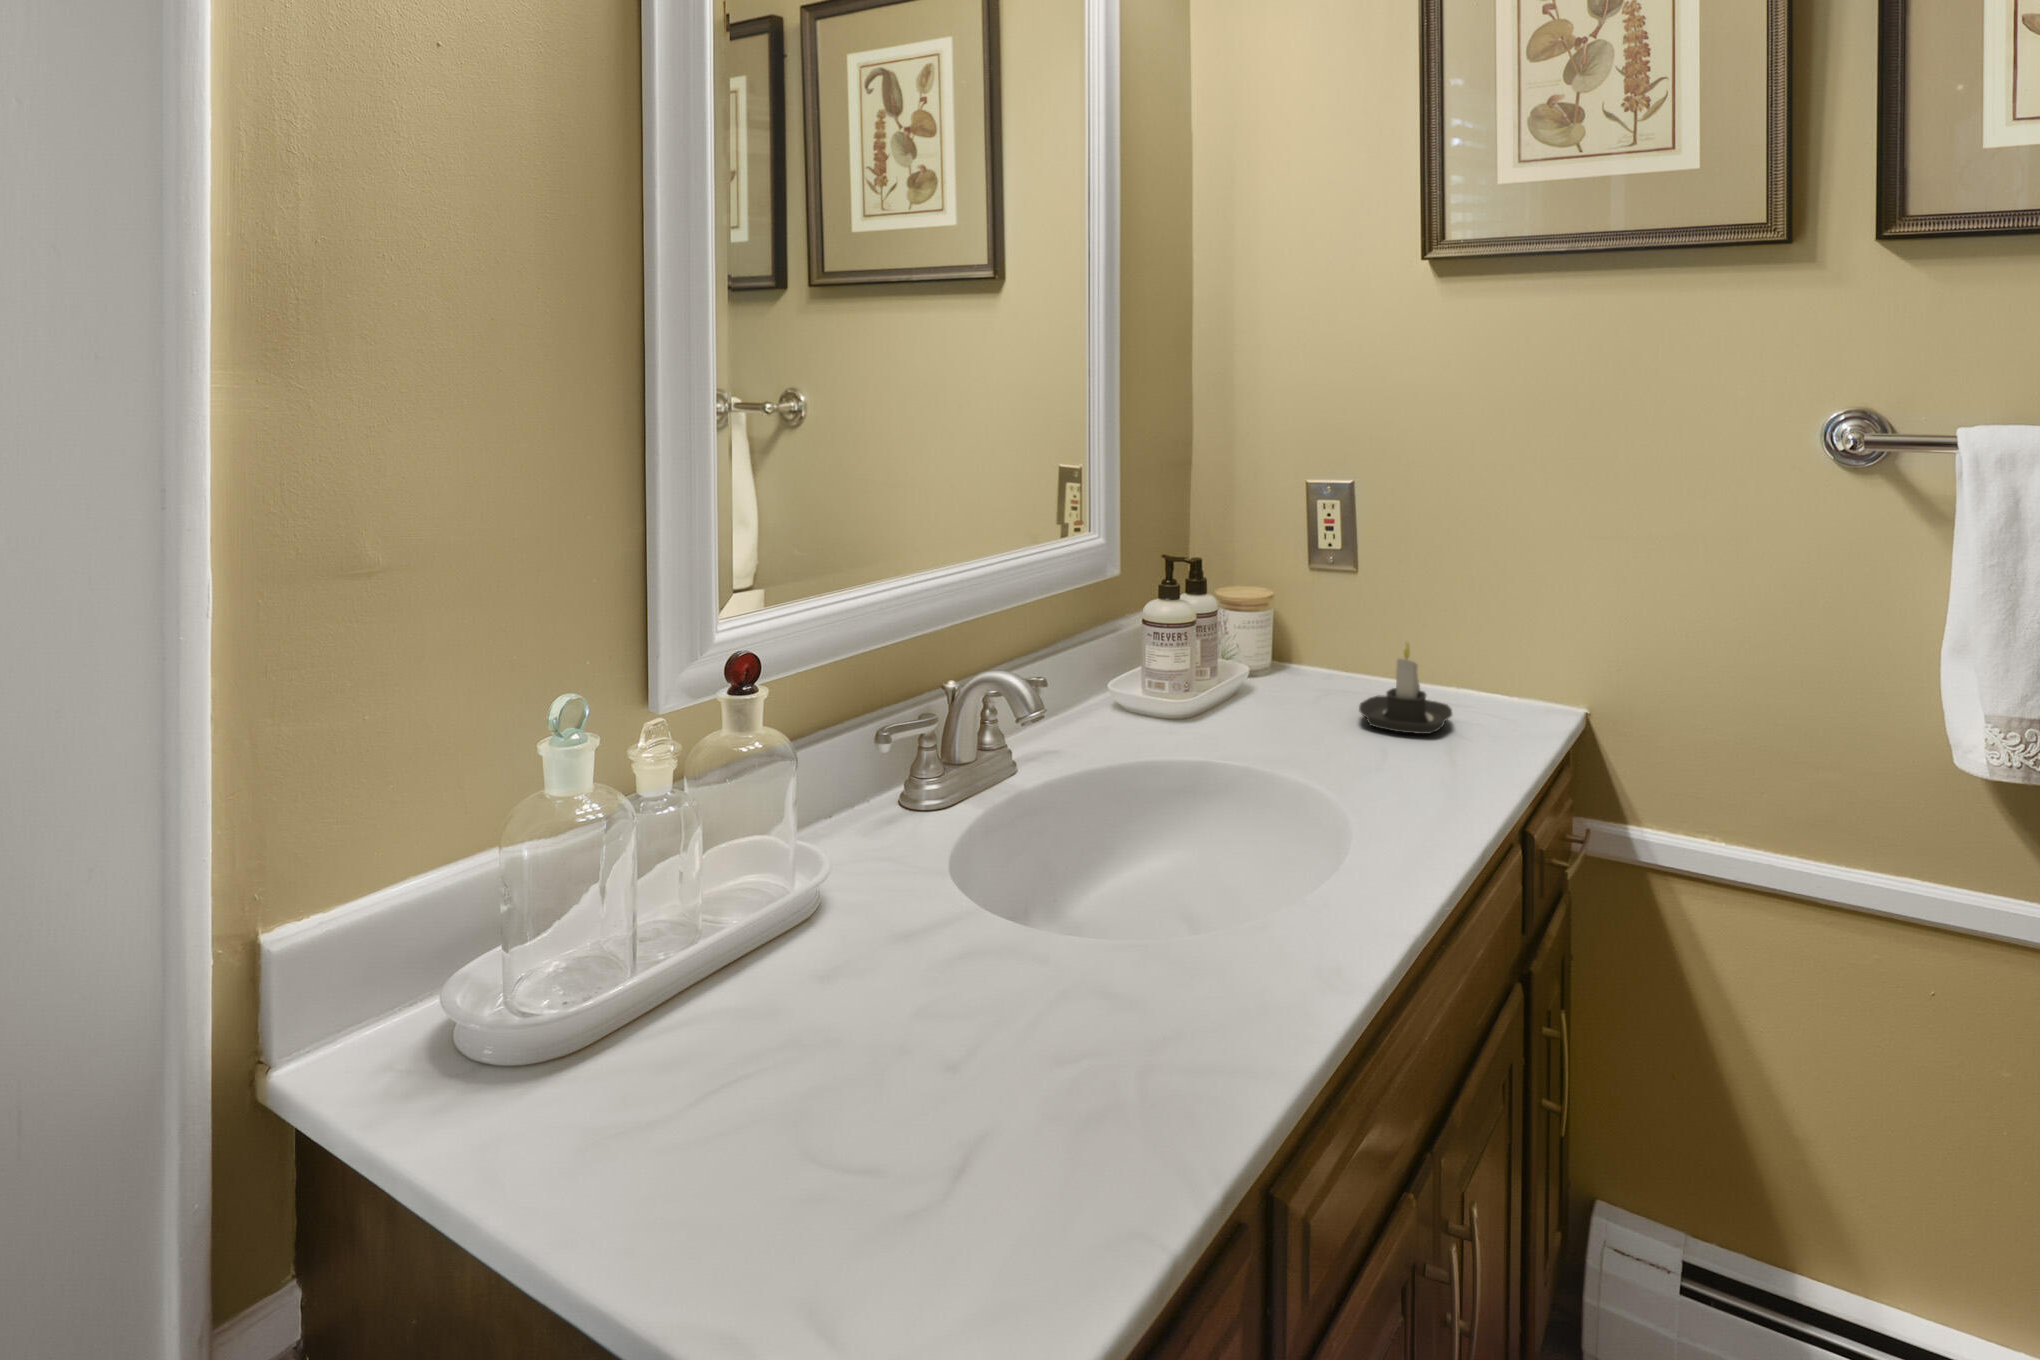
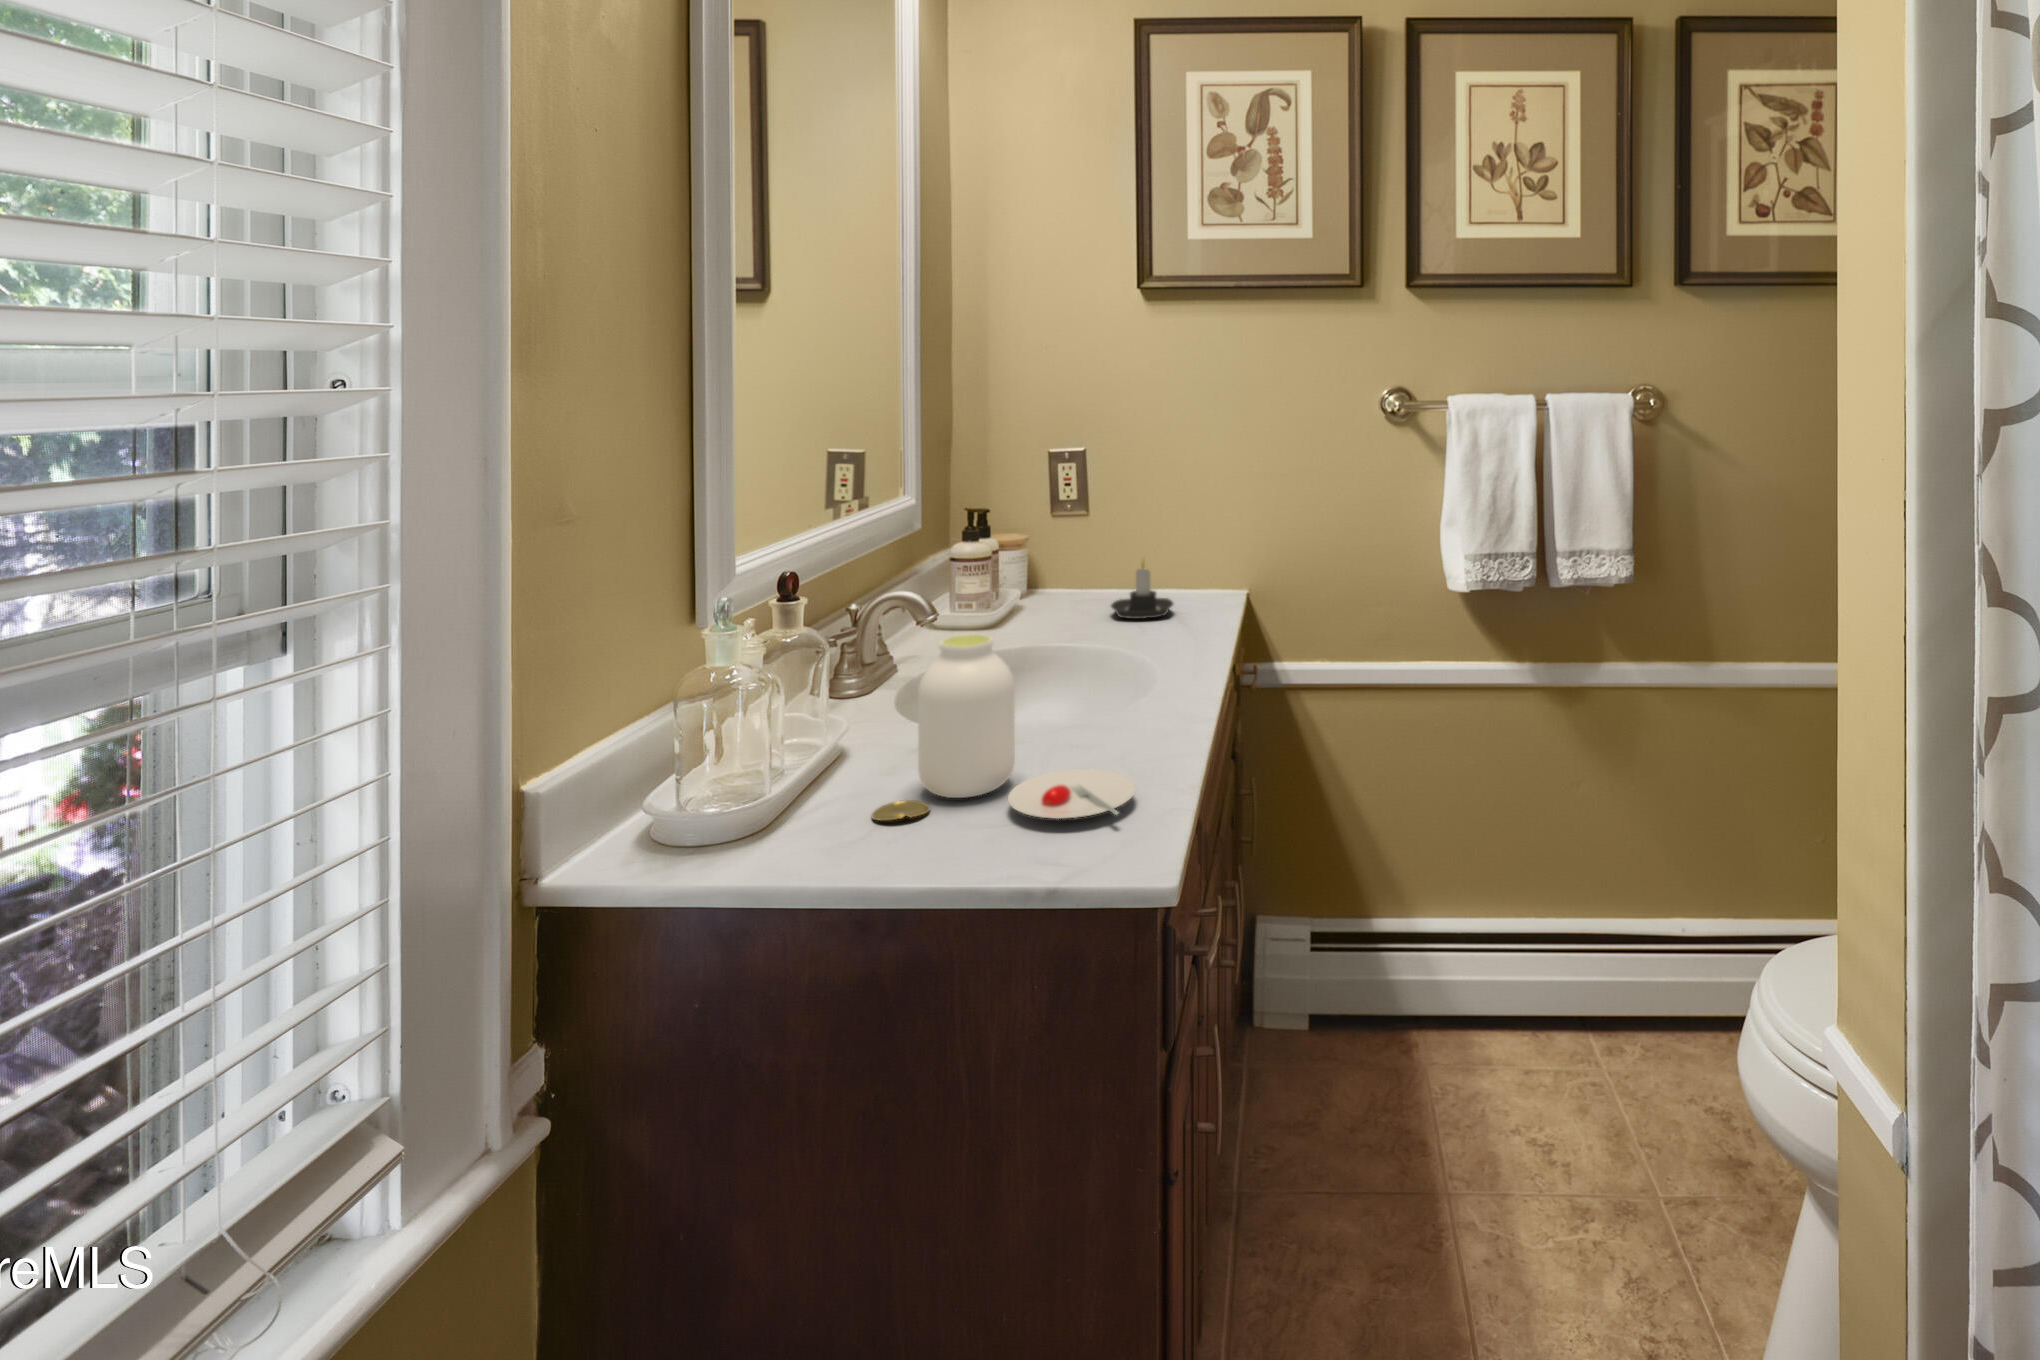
jar: none [775,779,1148,1185] -> present [872,634,1136,820]

